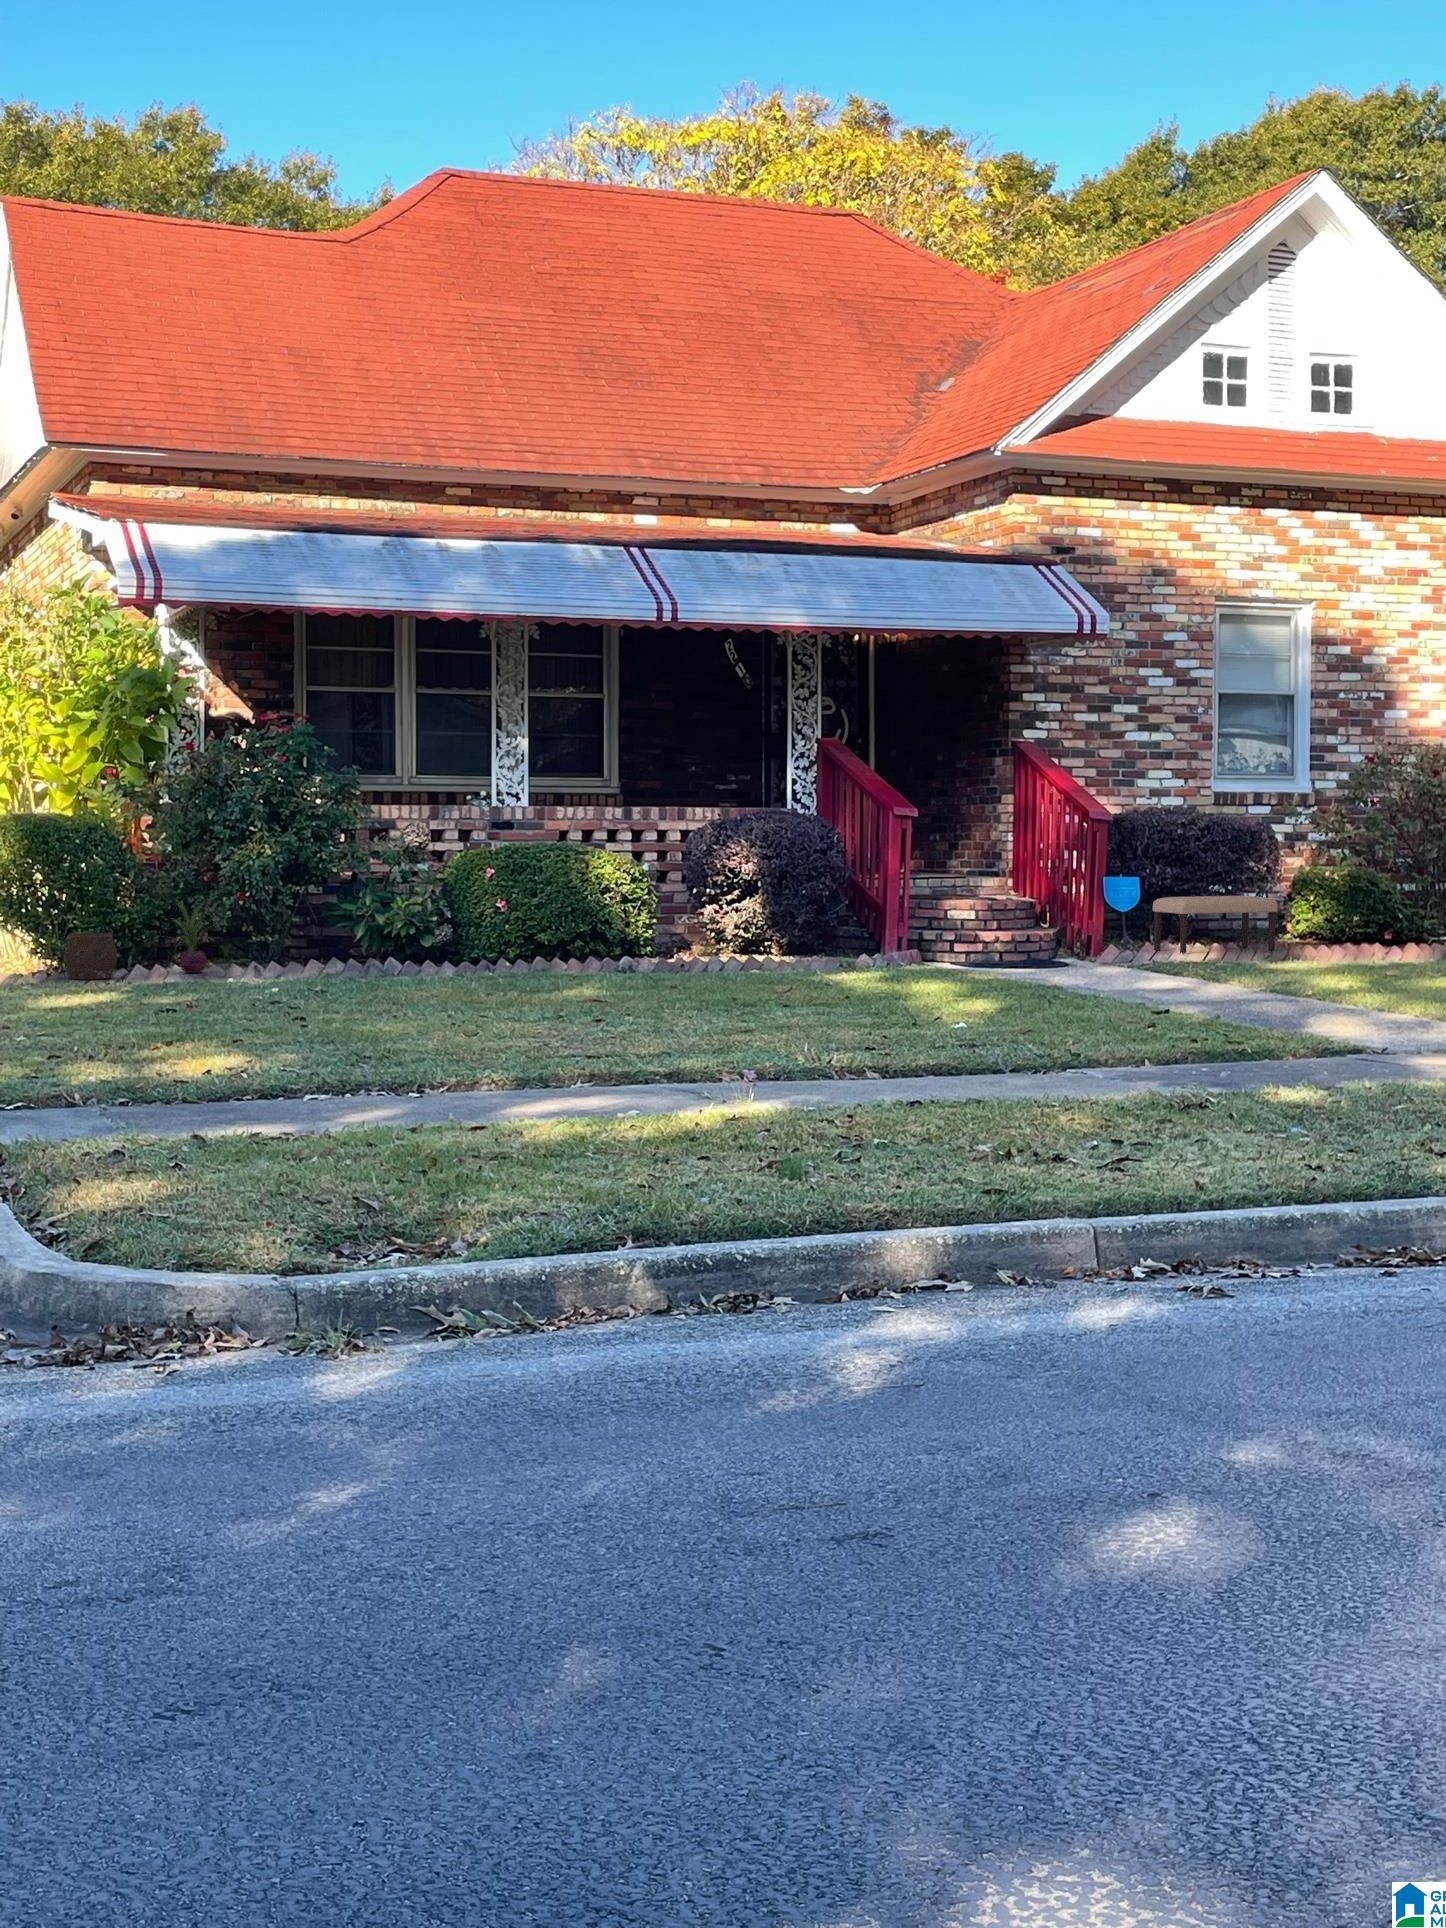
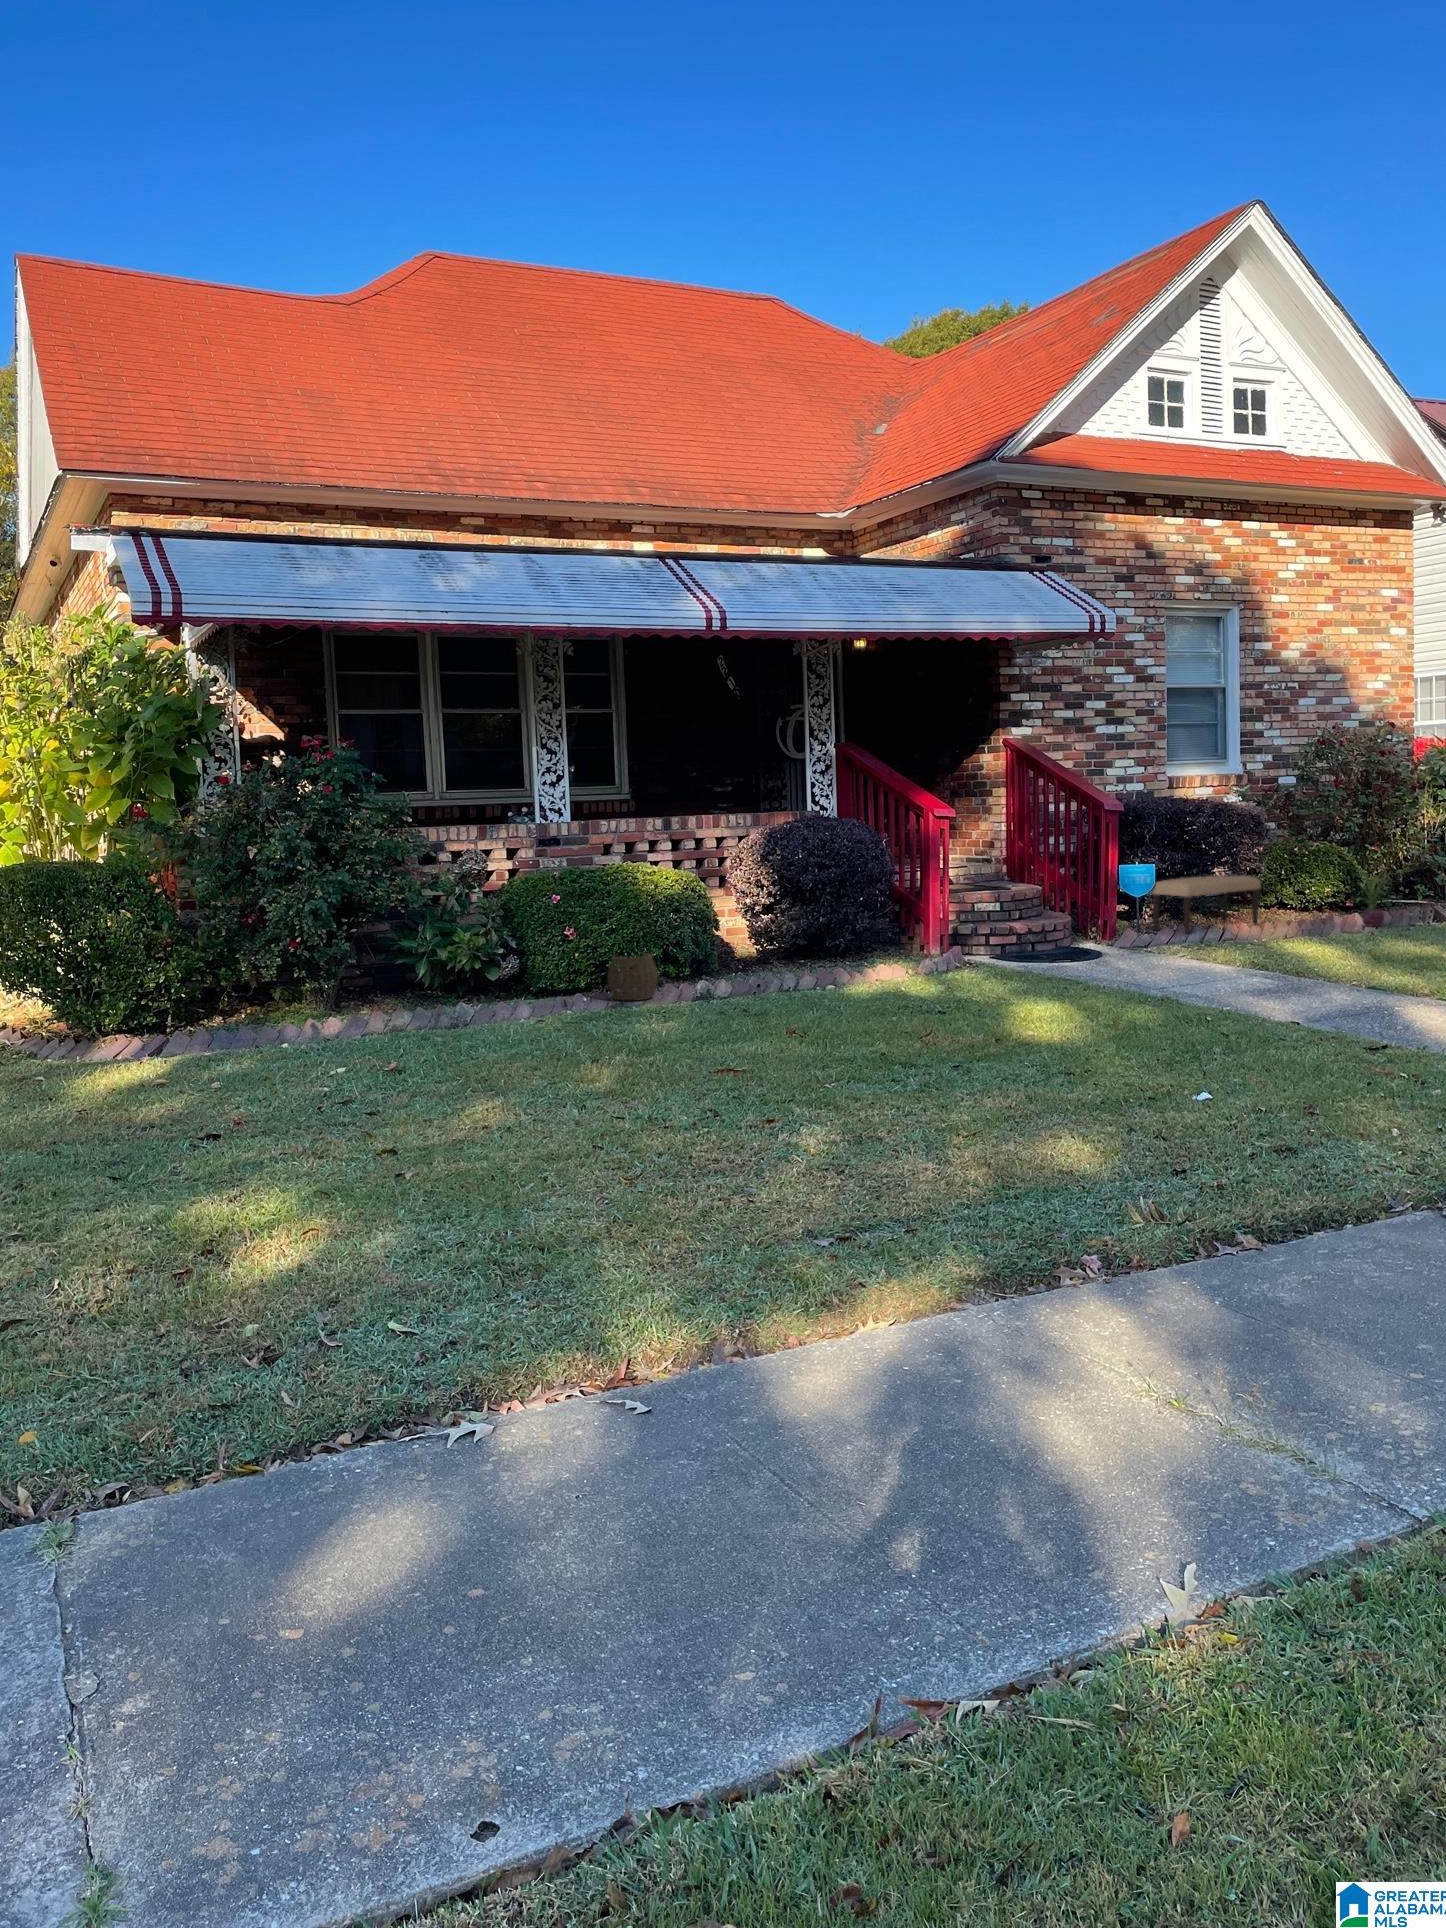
decorative plant: present [172,902,213,973] -> present [1357,869,1387,927]
woven basket: present [64,933,117,980] -> present [608,953,658,1001]

